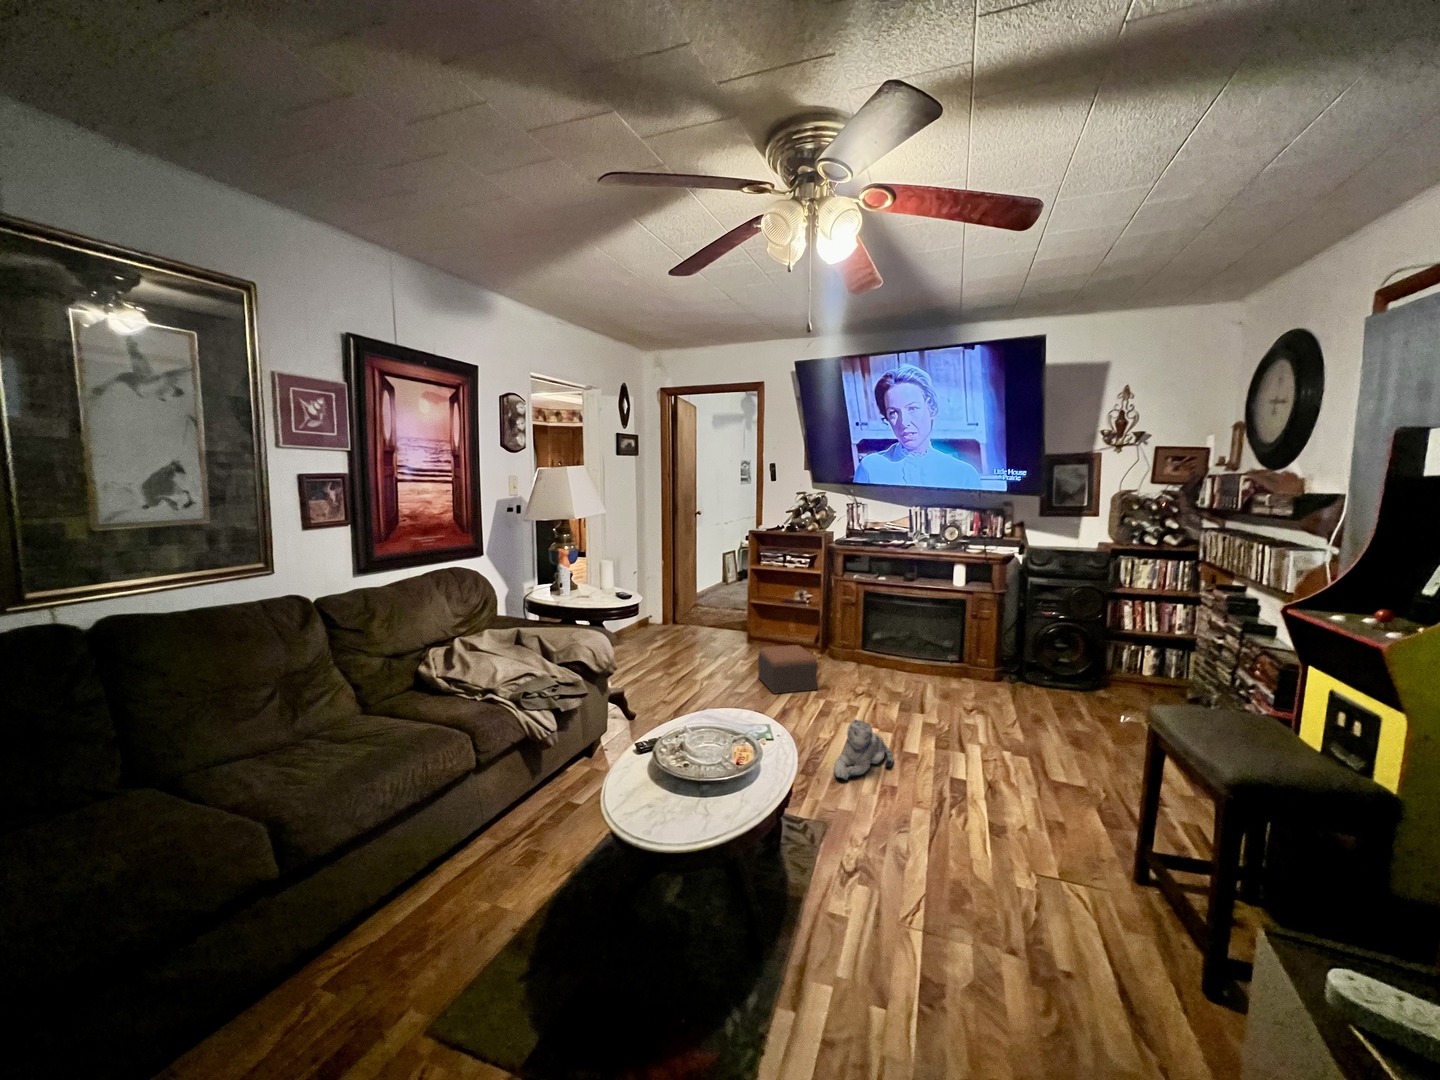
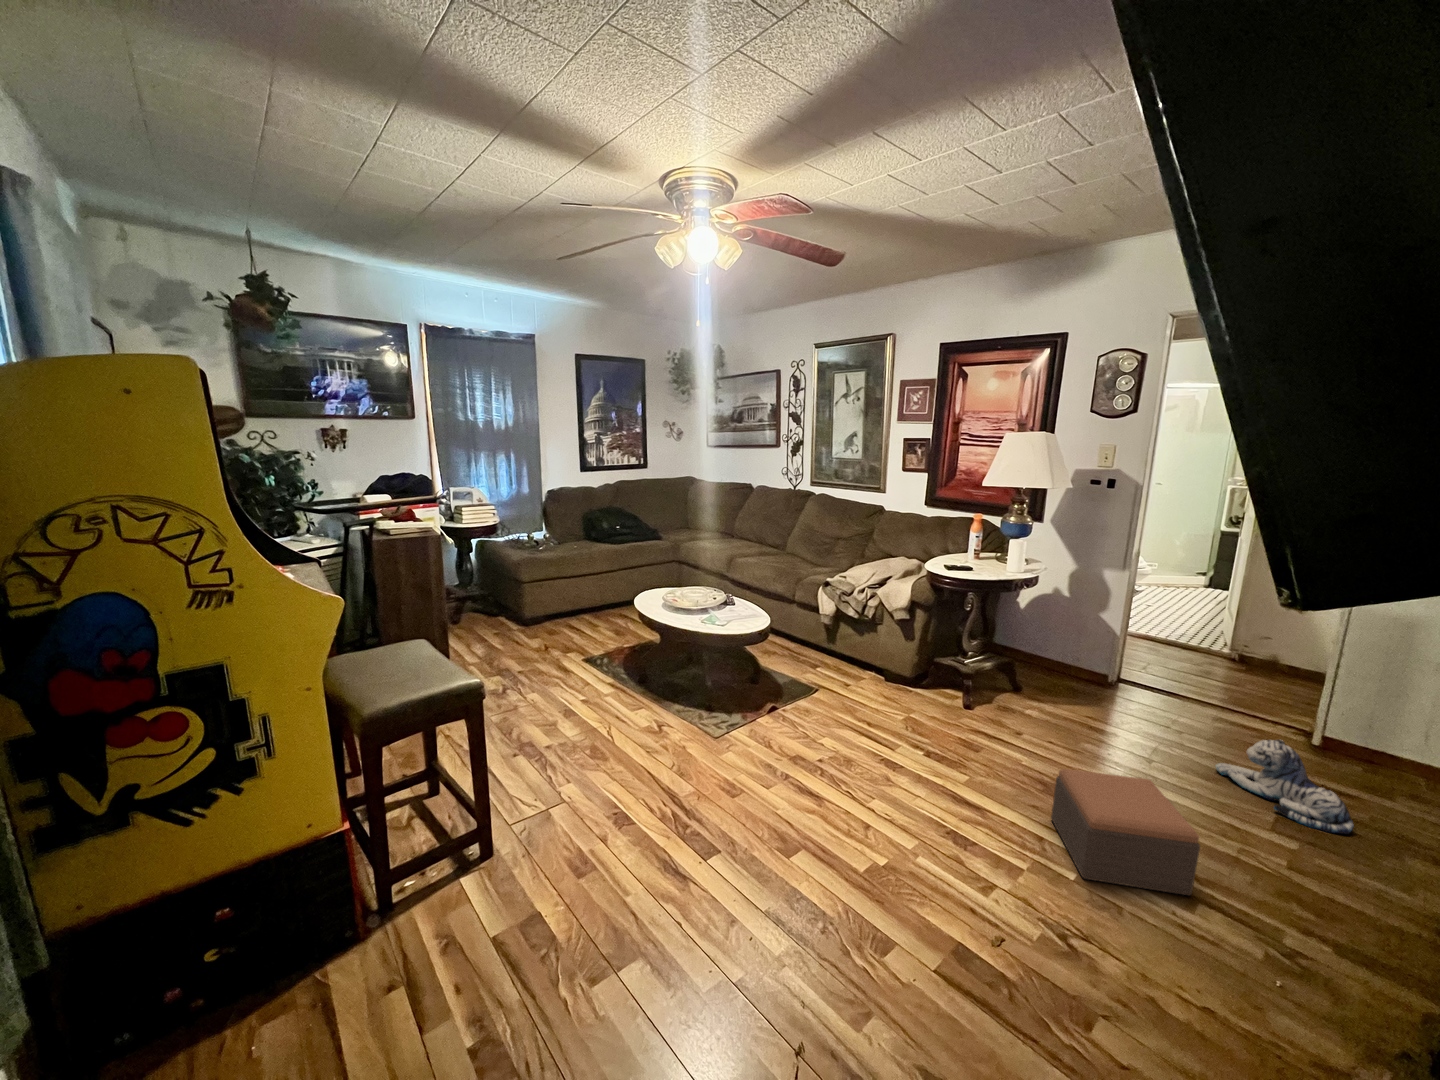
plush toy: present [834,719,894,780] -> present [1216,740,1354,834]

